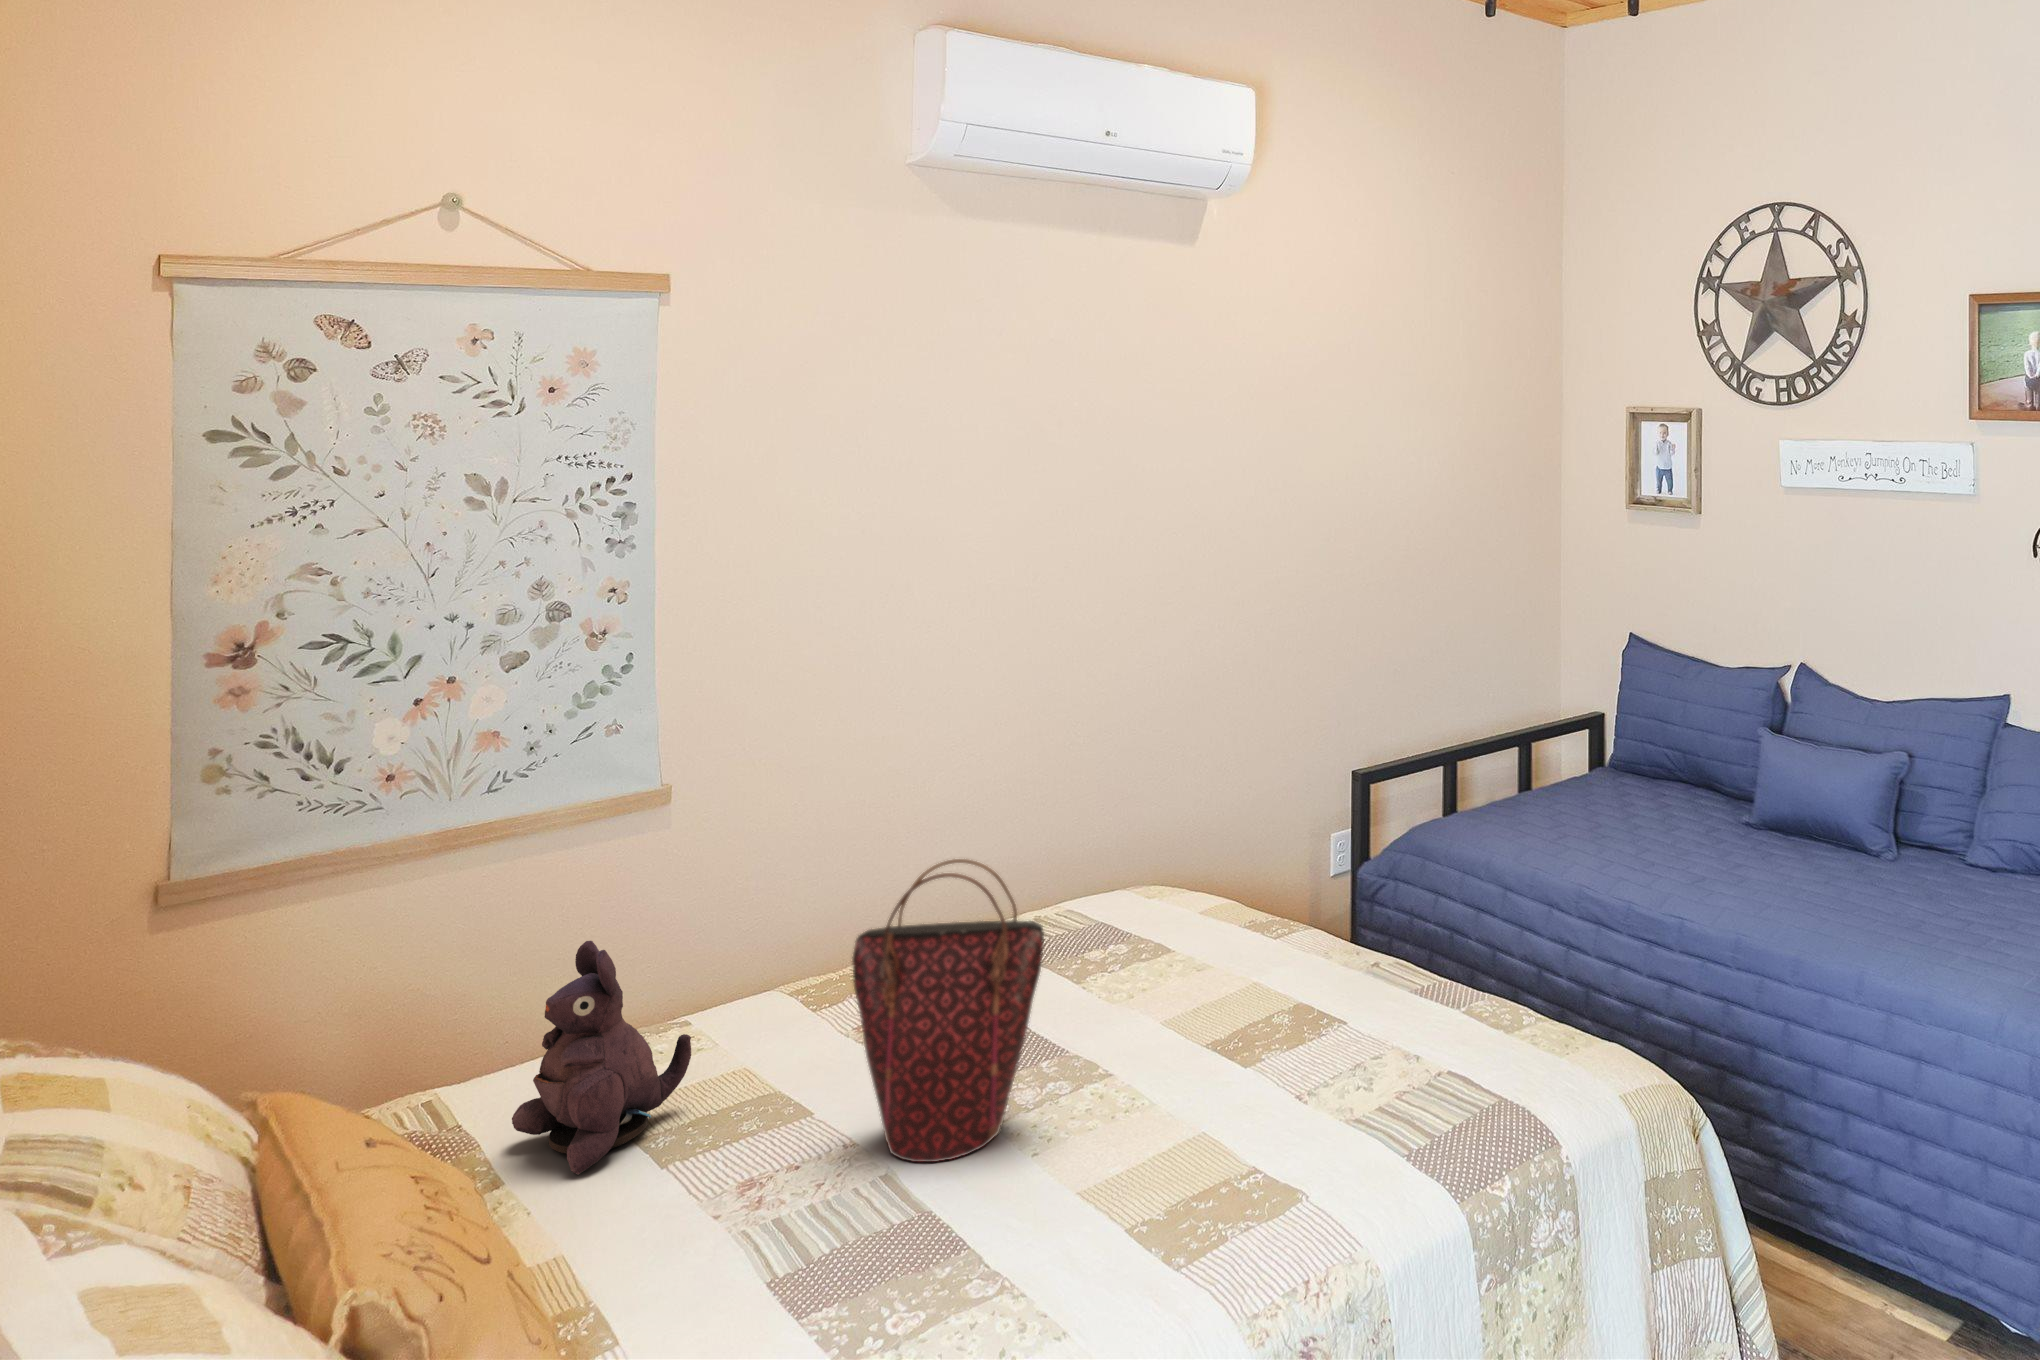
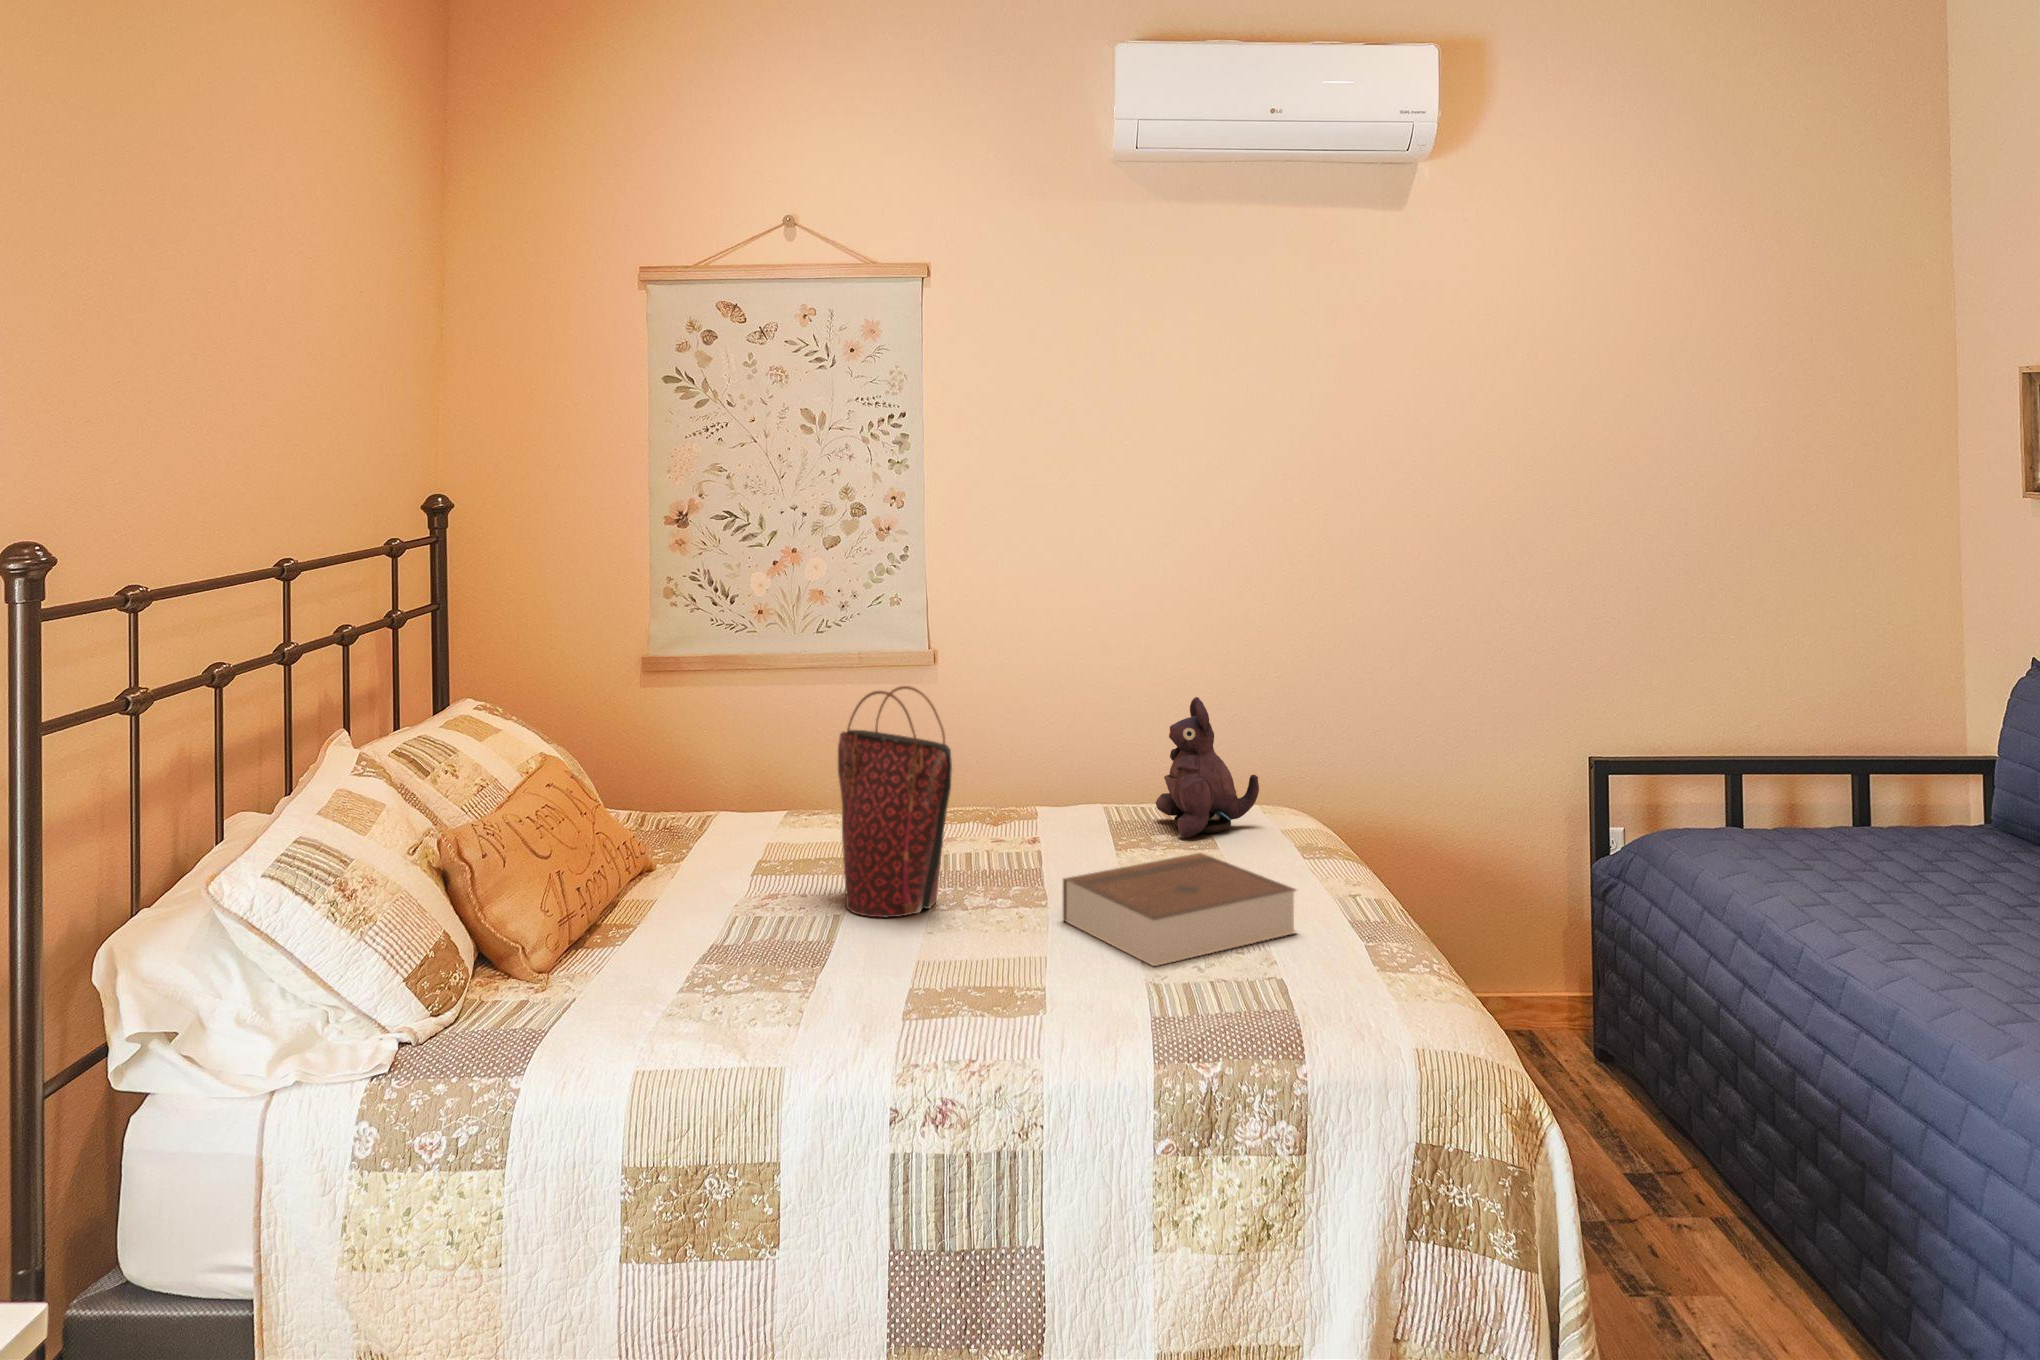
plush toy: present [512,941,691,1174] -> present [1156,697,1259,838]
book: none [1163,965,1385,1103] -> present [1063,853,1296,966]

